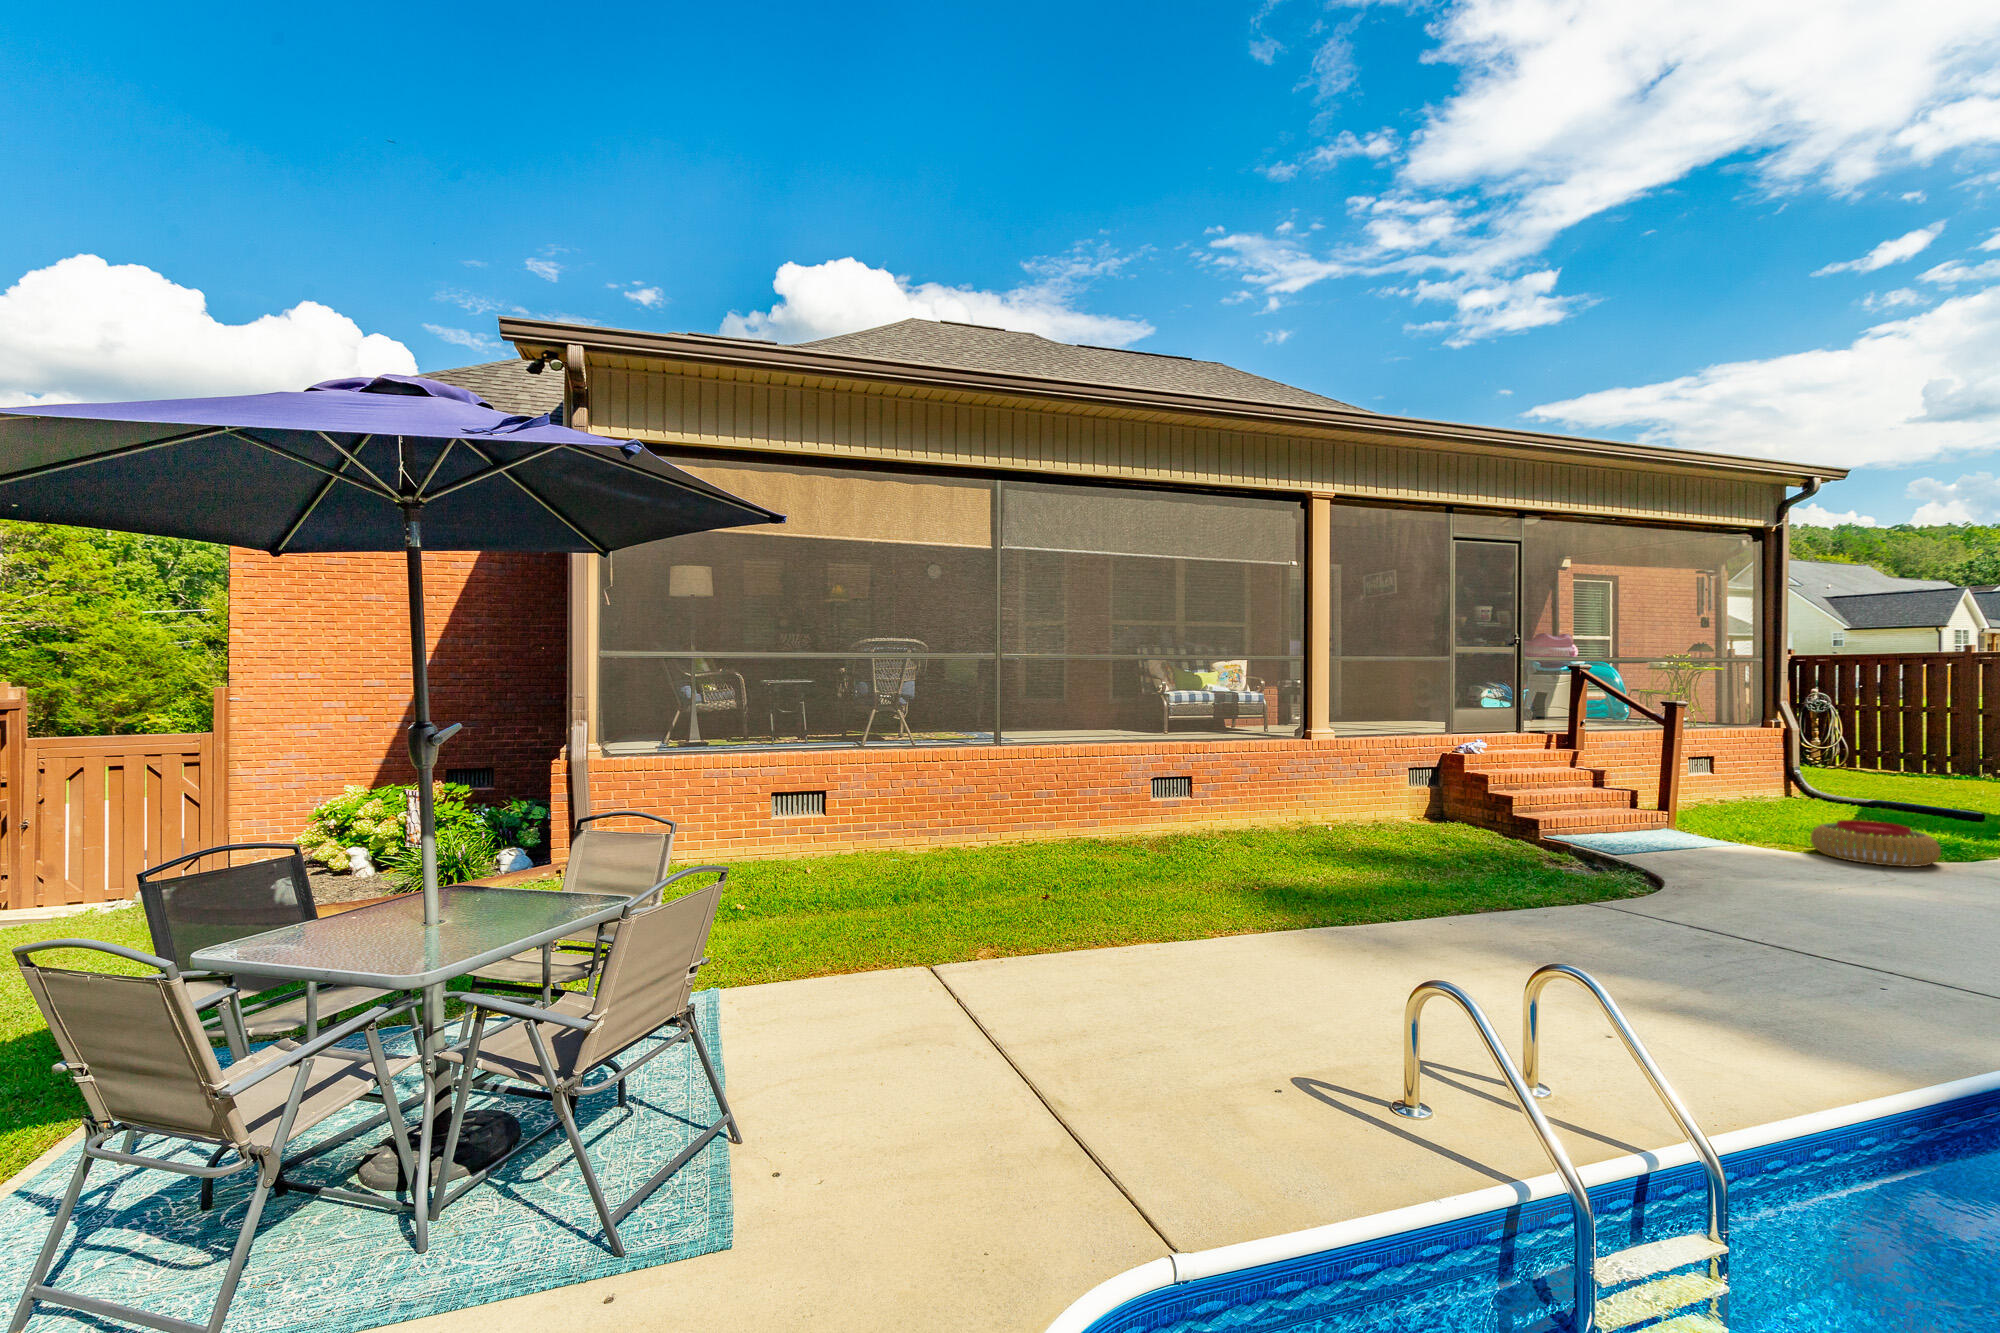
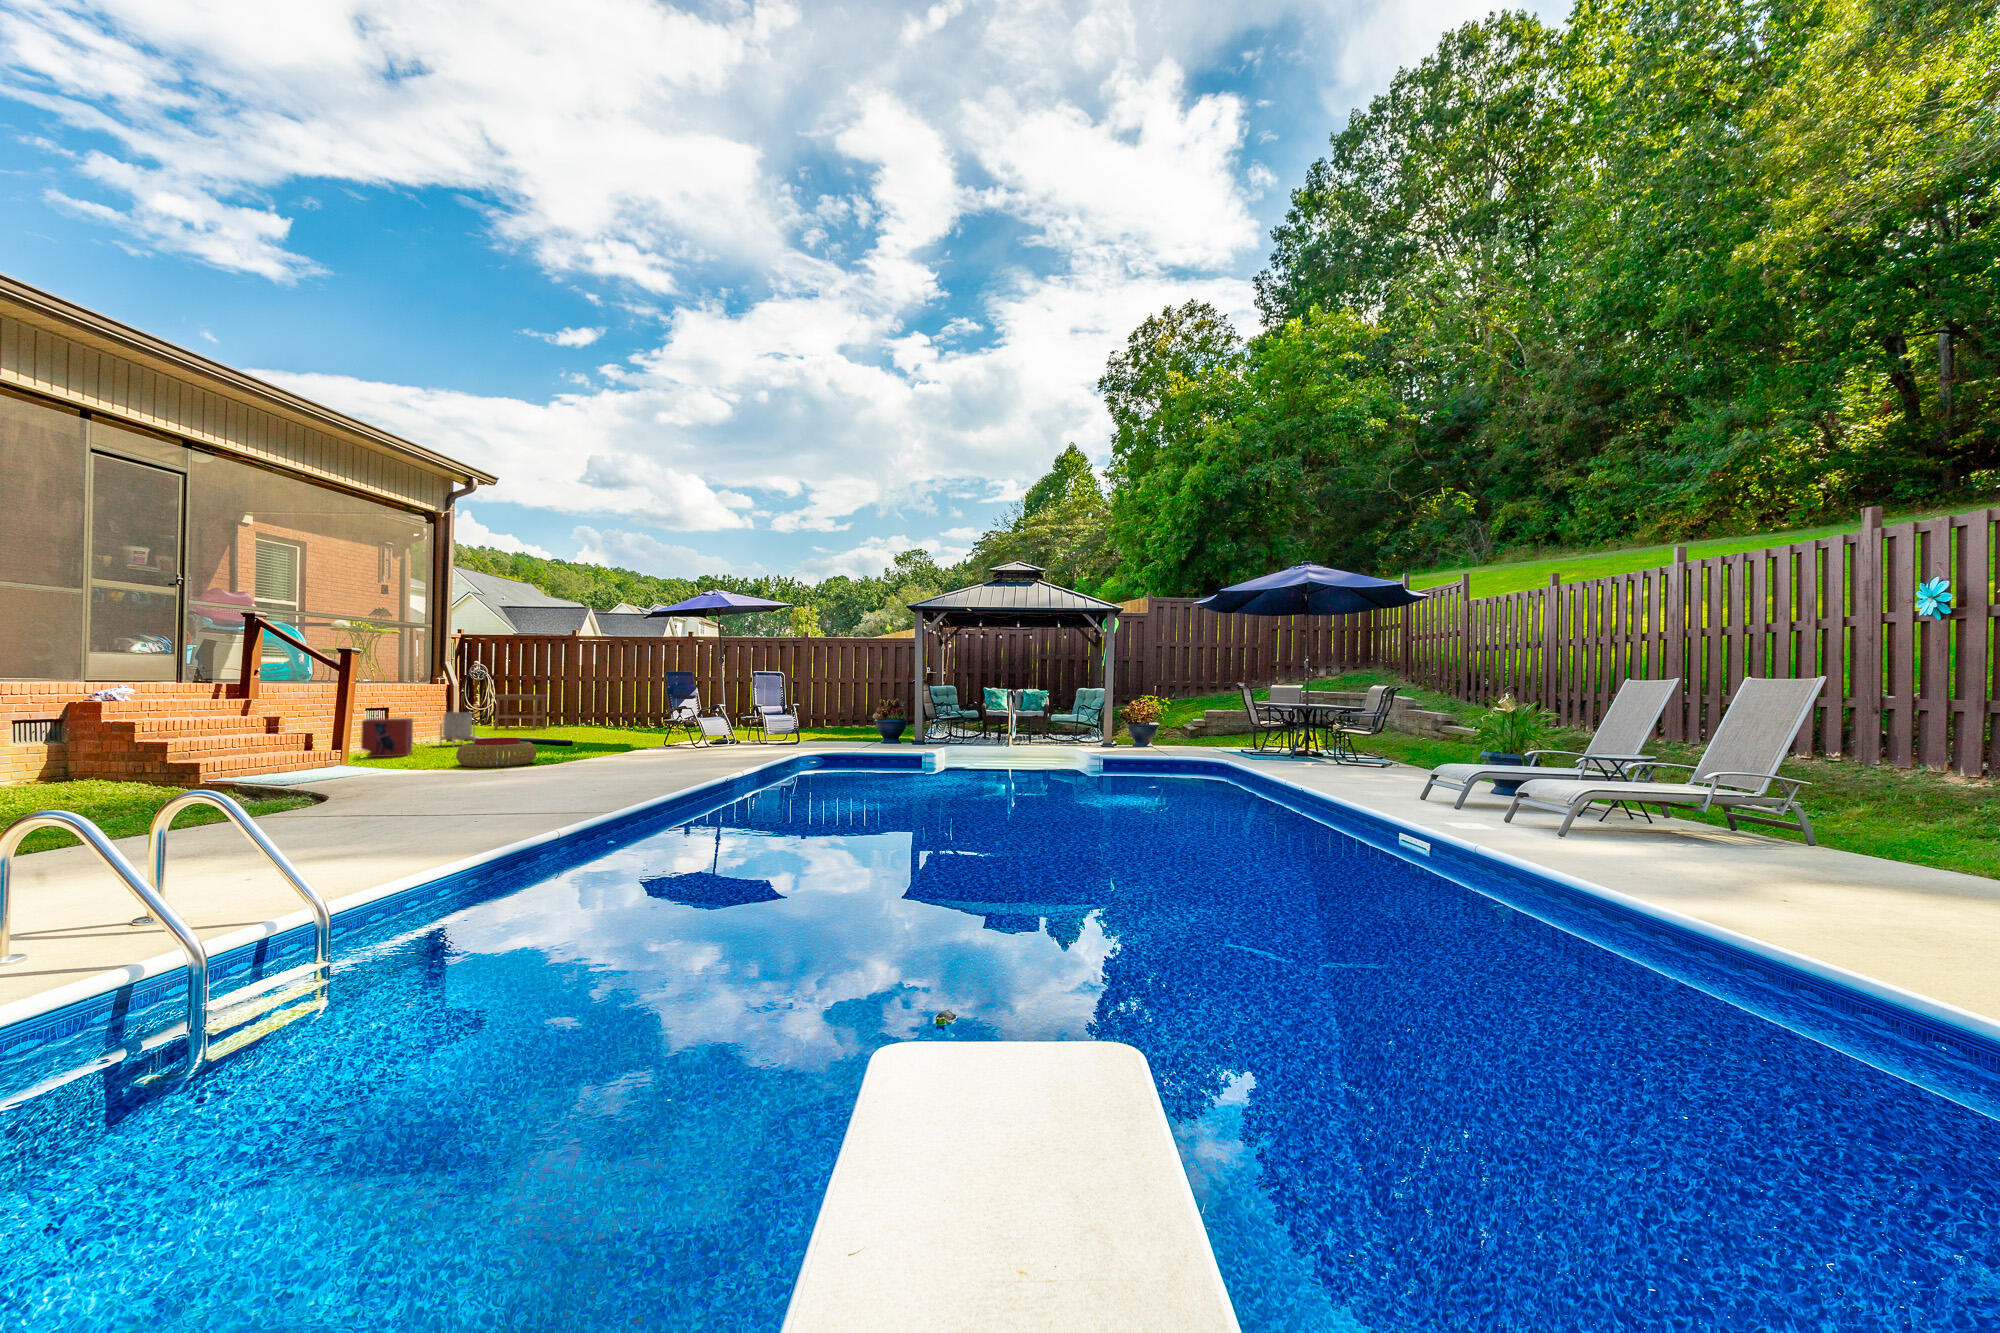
side table: none [1842,730,1930,783] -> present [494,694,547,730]
planter: none [1774,763,1825,808] -> present [439,712,475,746]
storage box: none [1683,769,1743,819] -> present [361,718,413,757]

